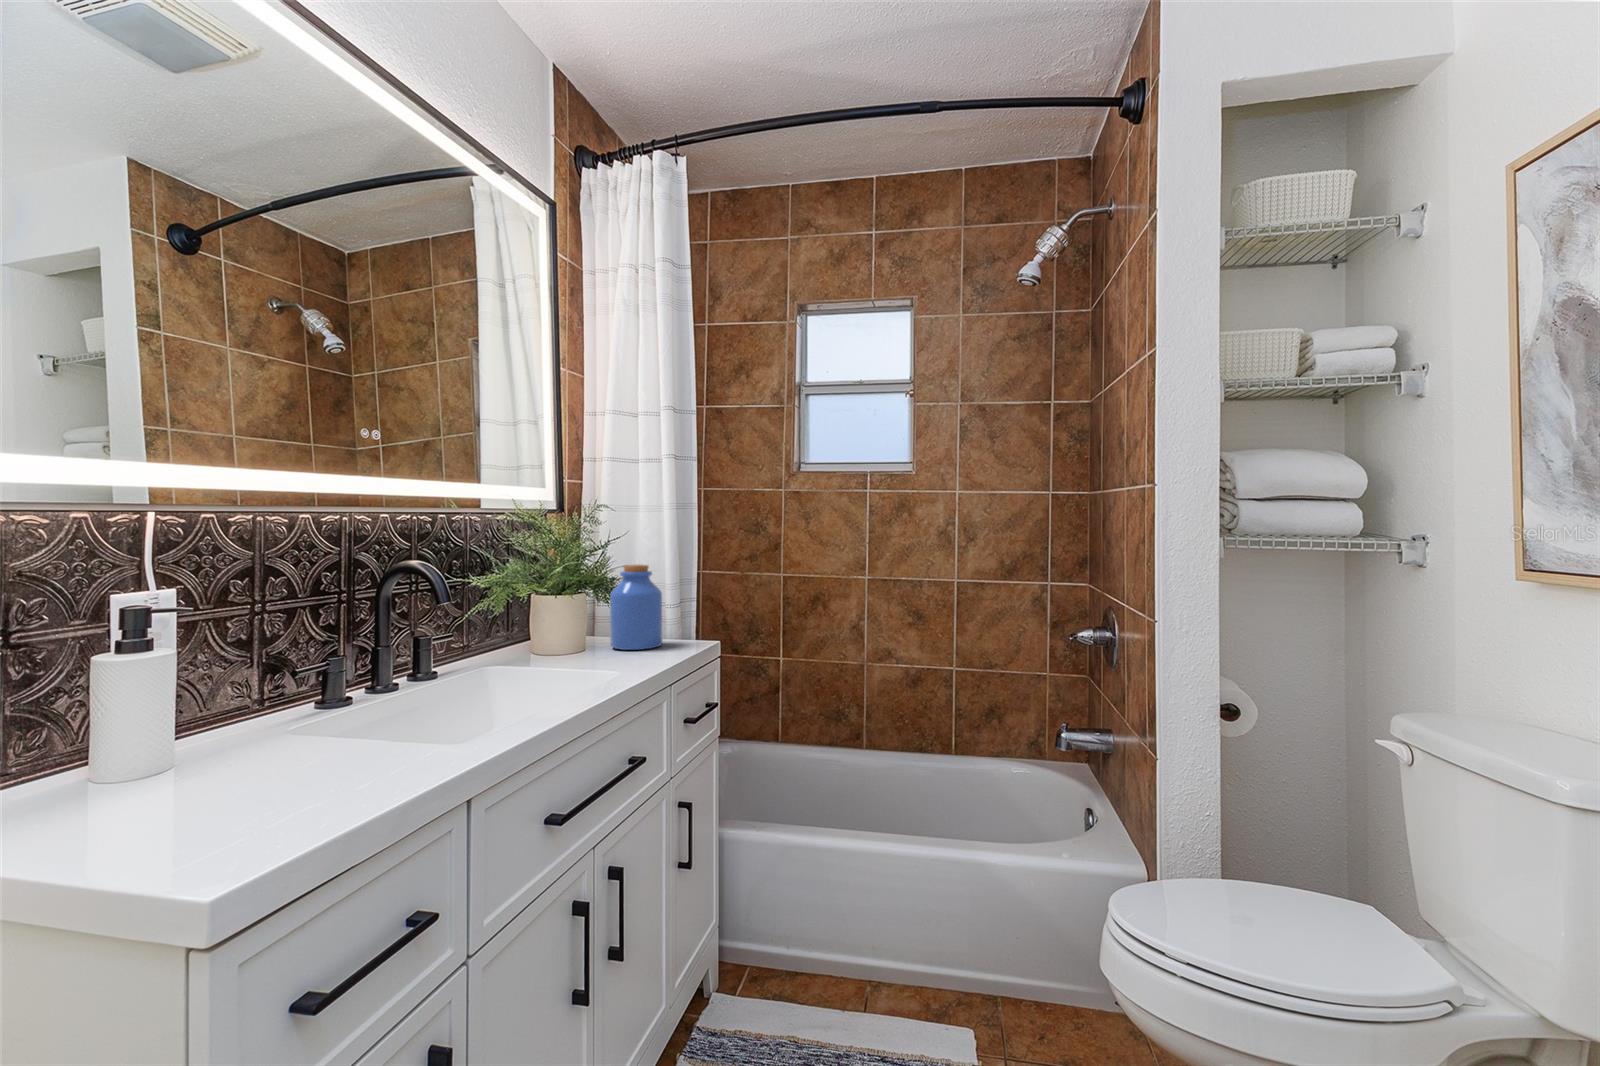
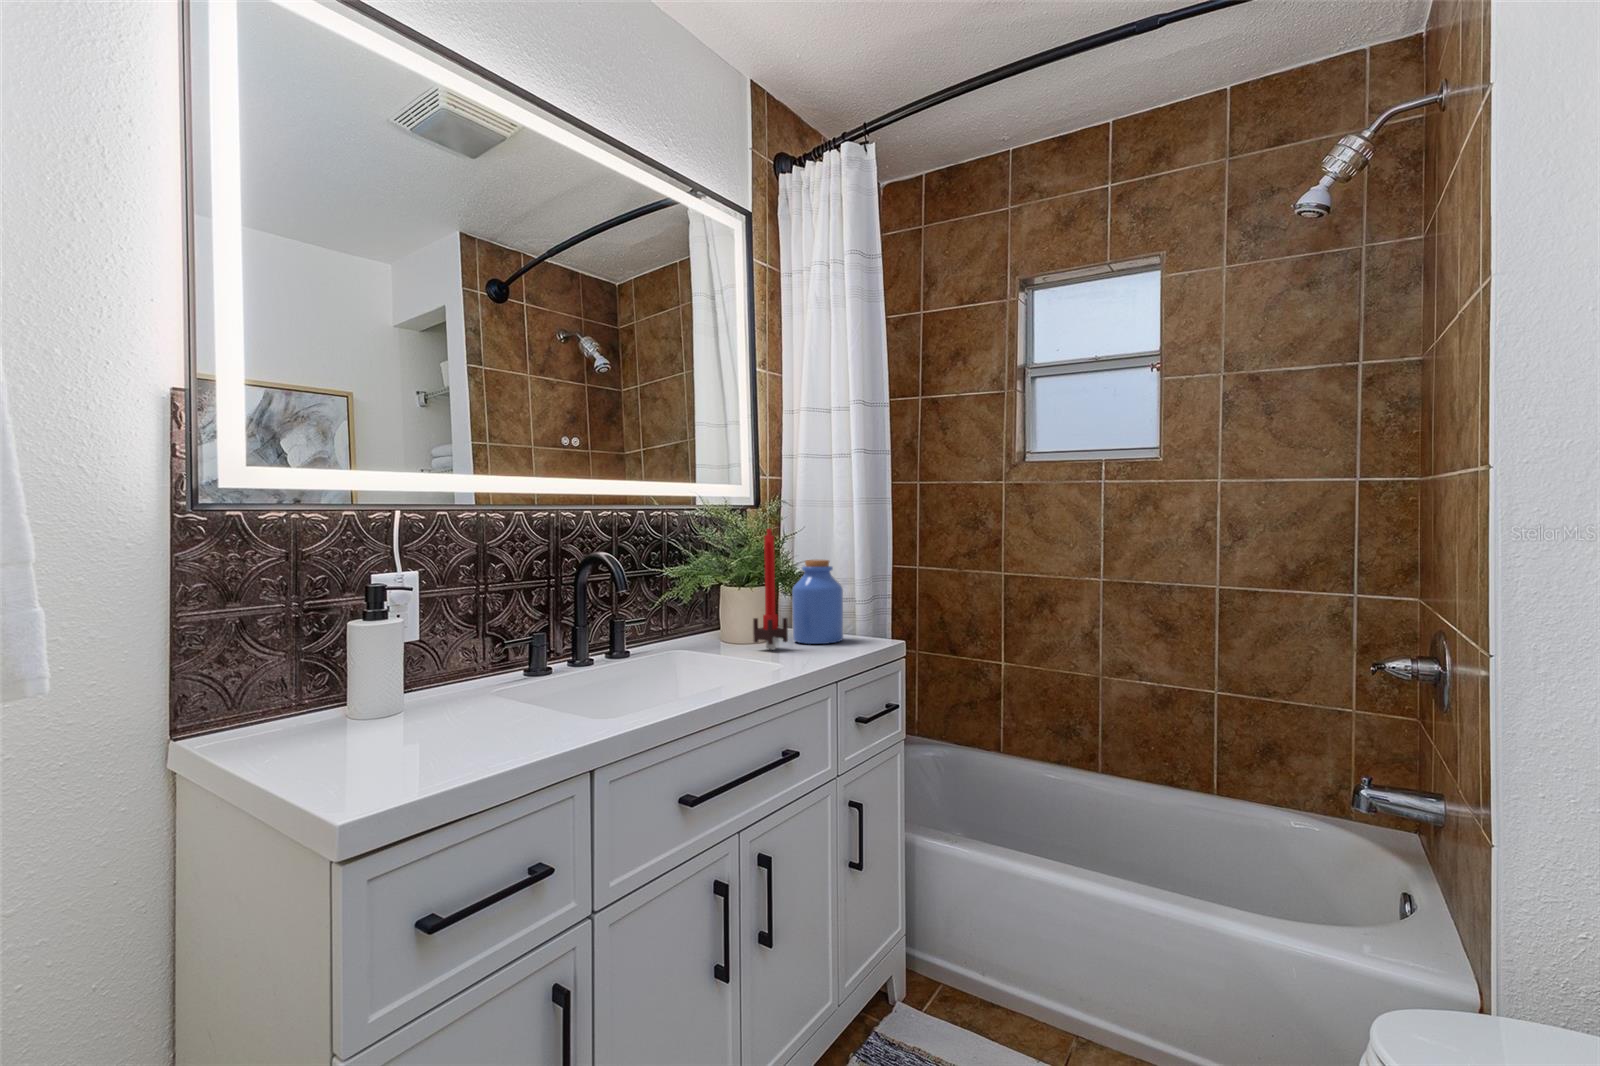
candle: none [576,534,612,659] -> present [753,528,788,650]

